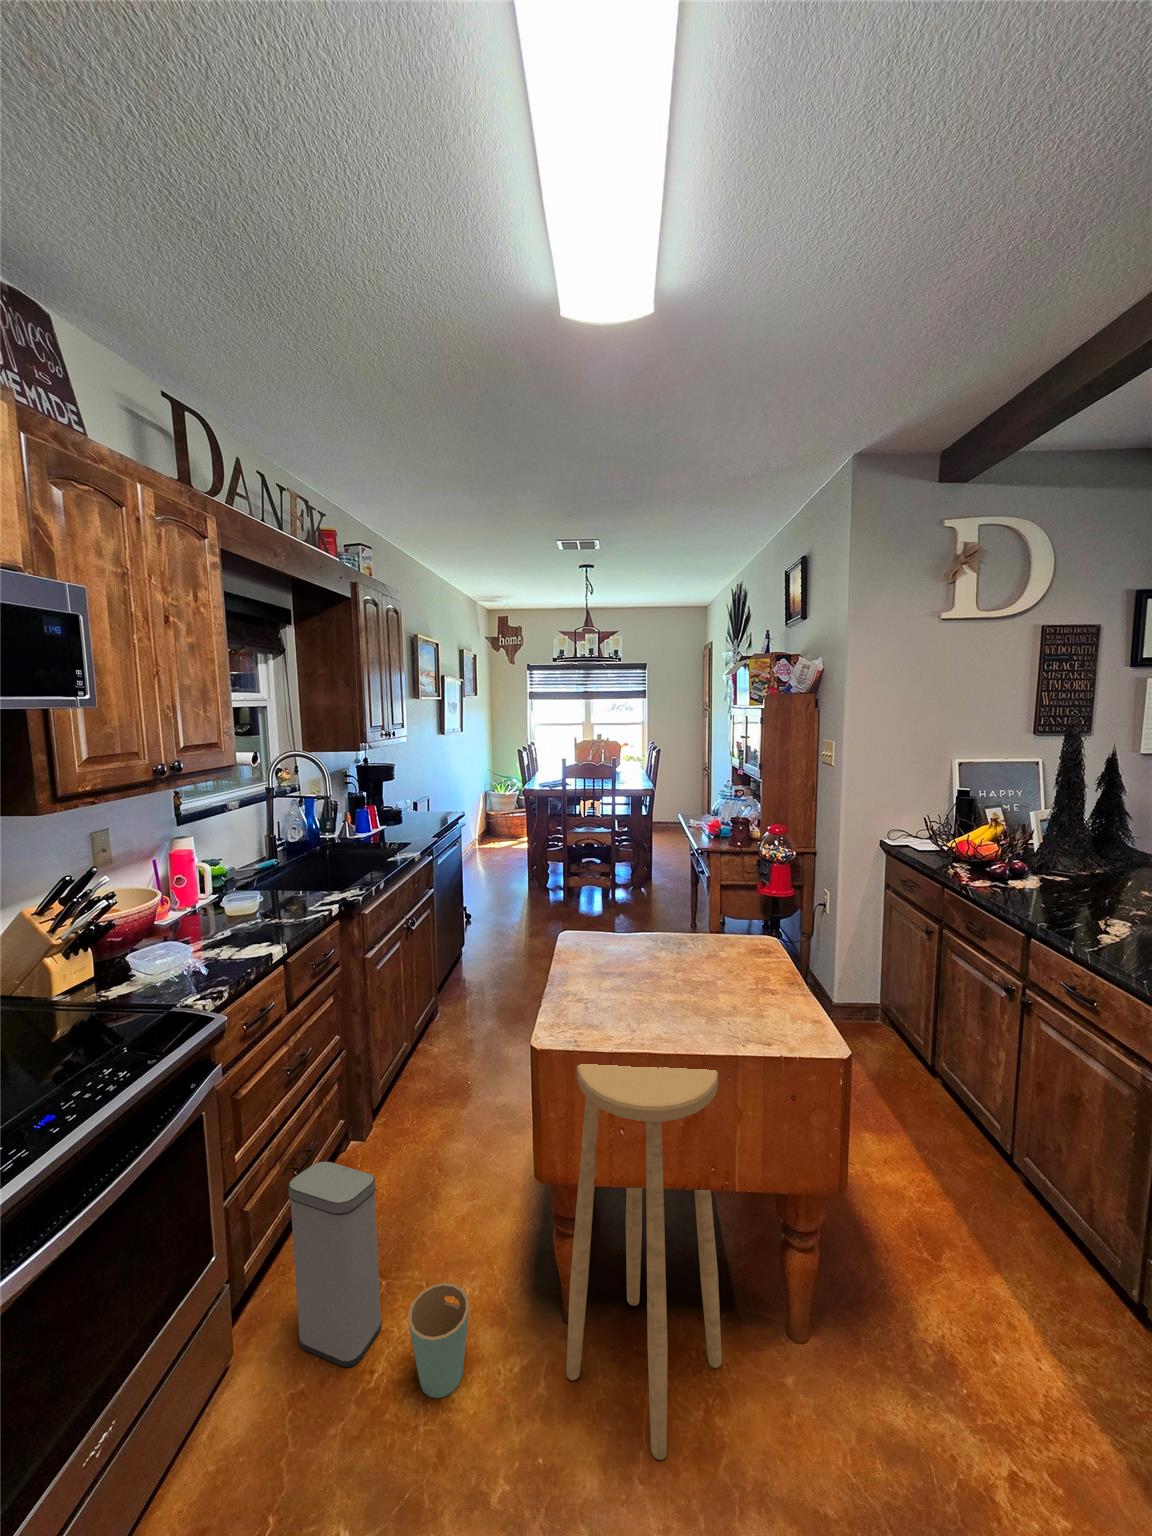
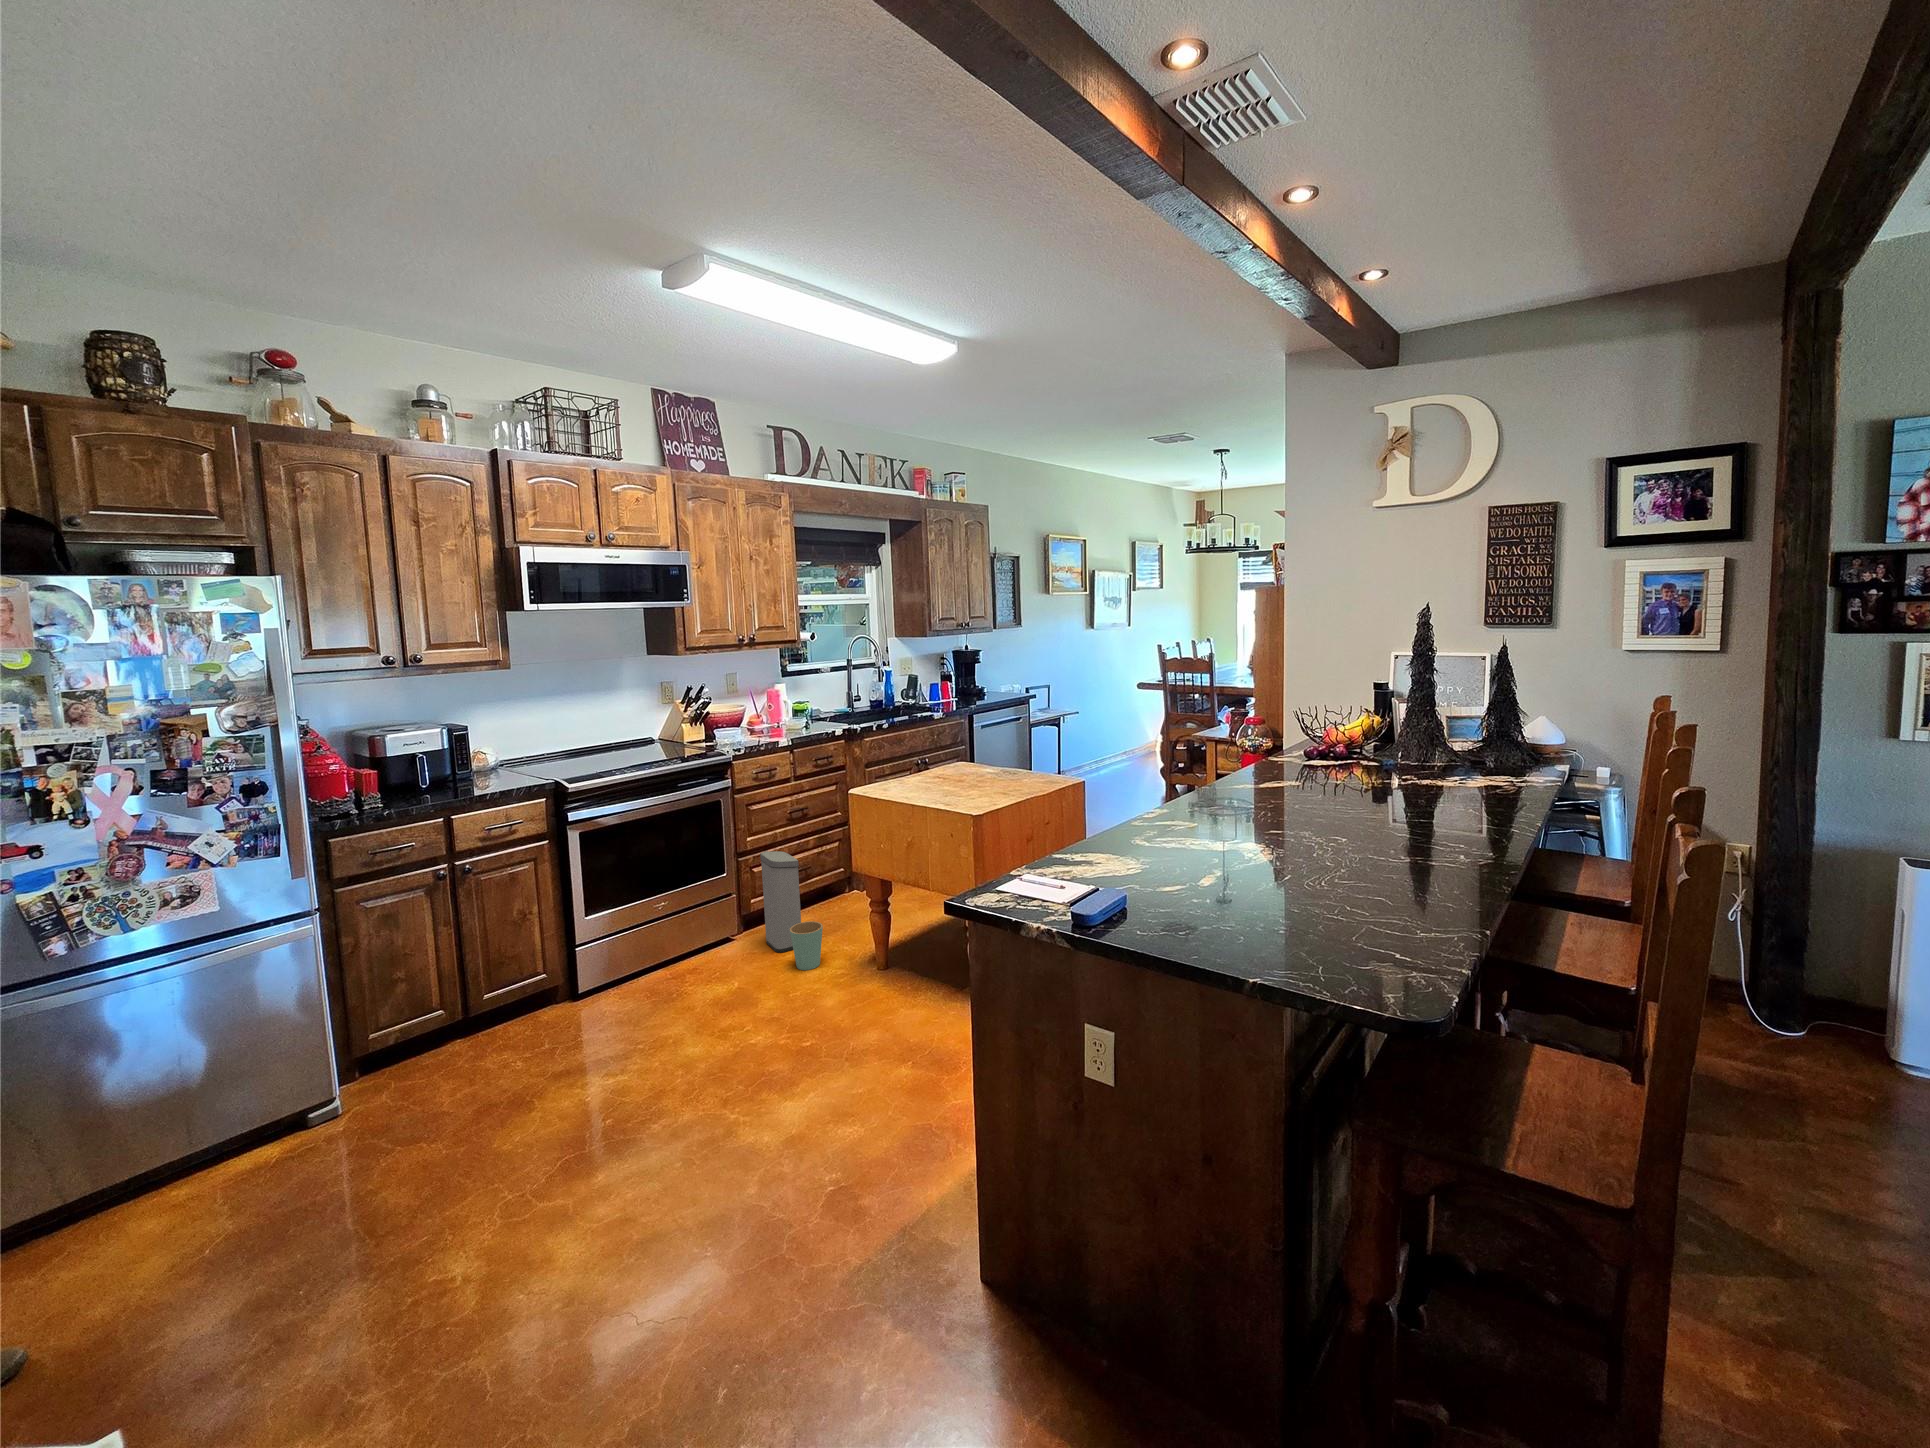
stool: present [566,1064,722,1460] -> none [844,796,930,1010]

